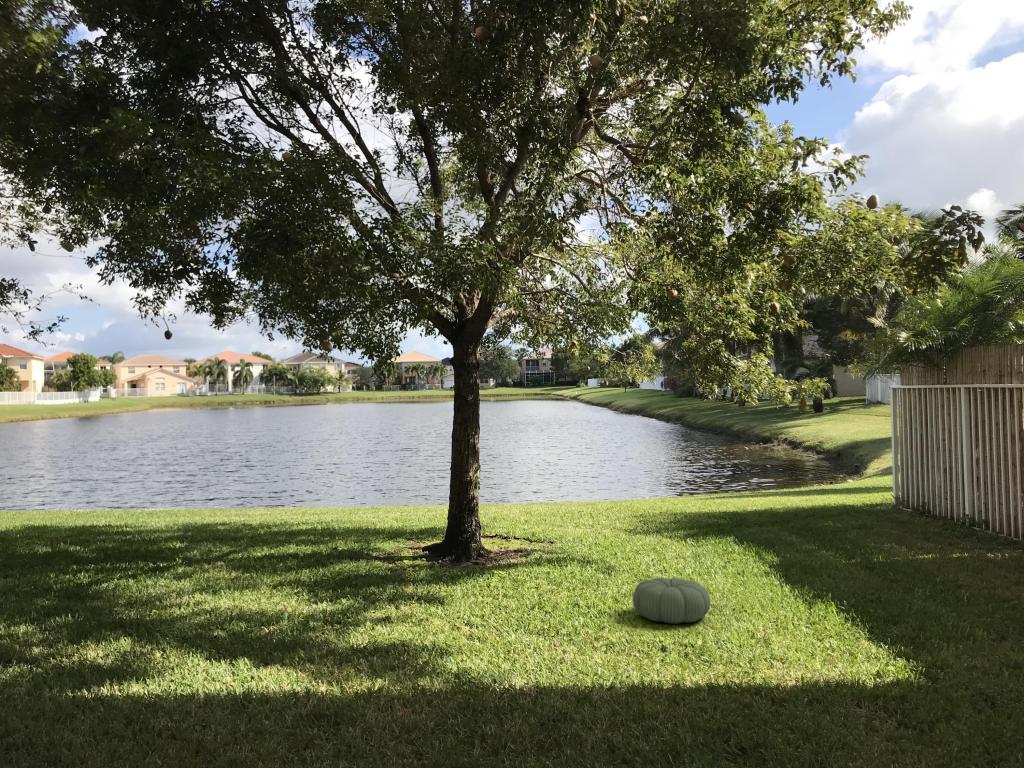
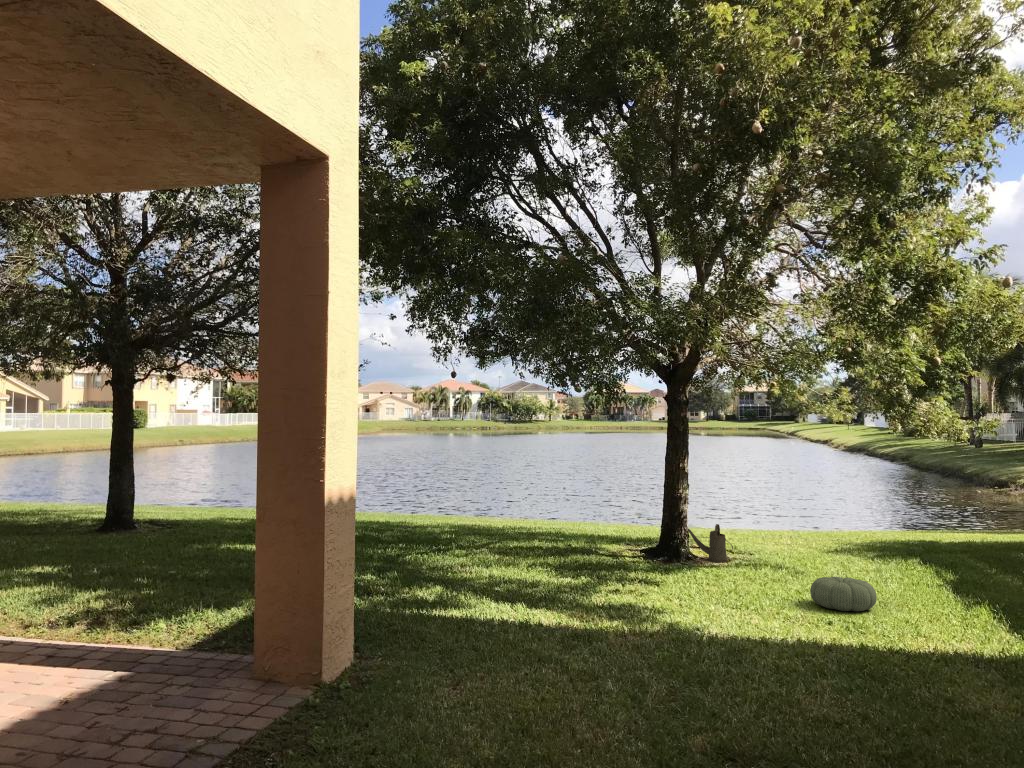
watering can: none [479,513,533,559] -> present [688,524,733,562]

